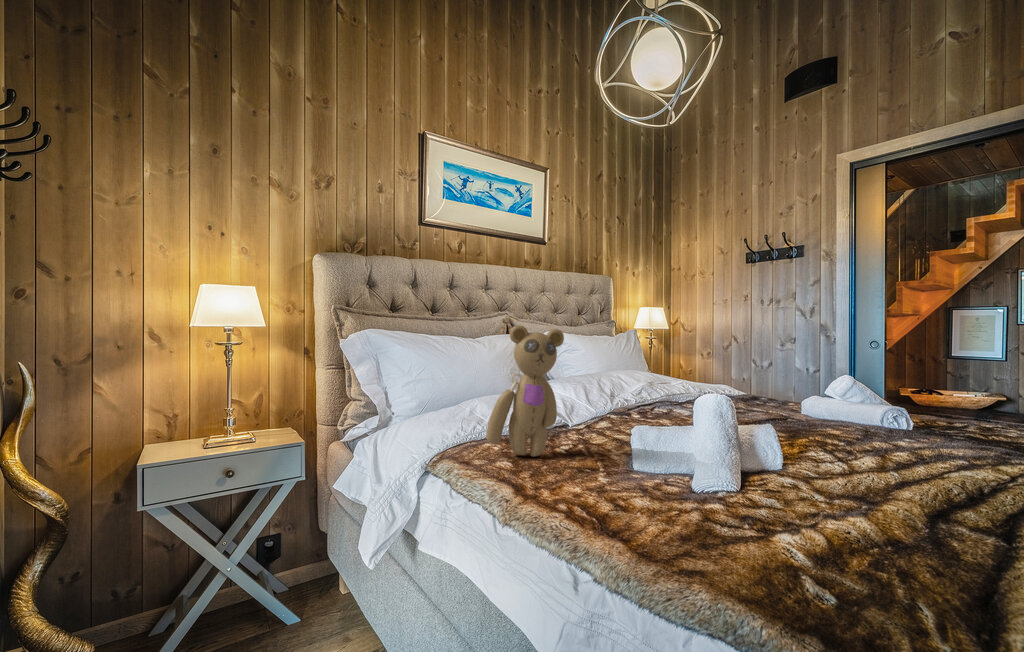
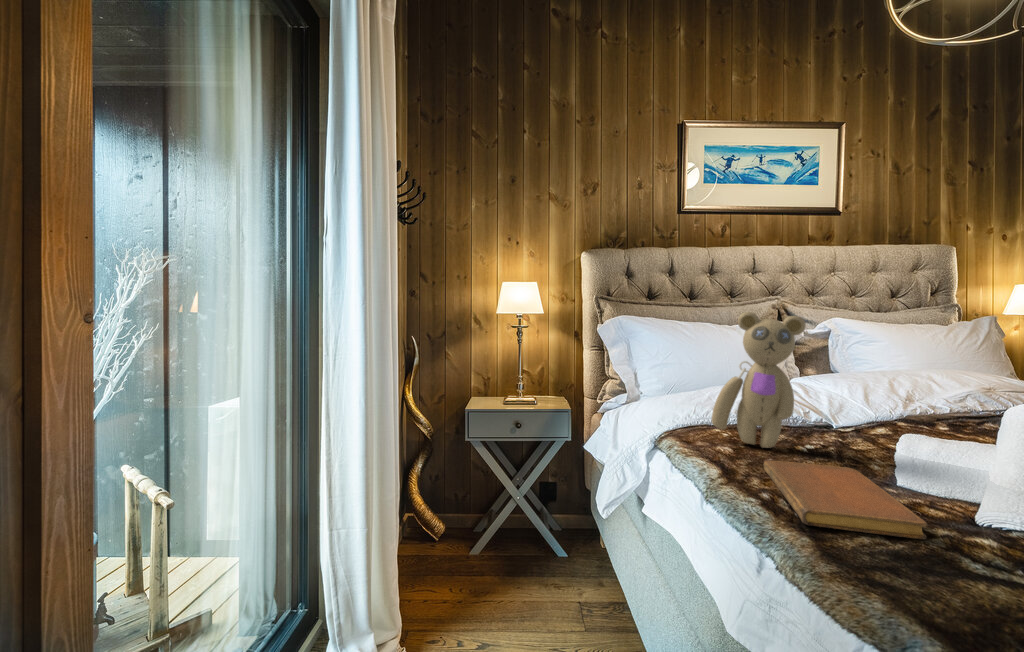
notebook: none [547,463,684,527] -> present [764,461,927,539]

